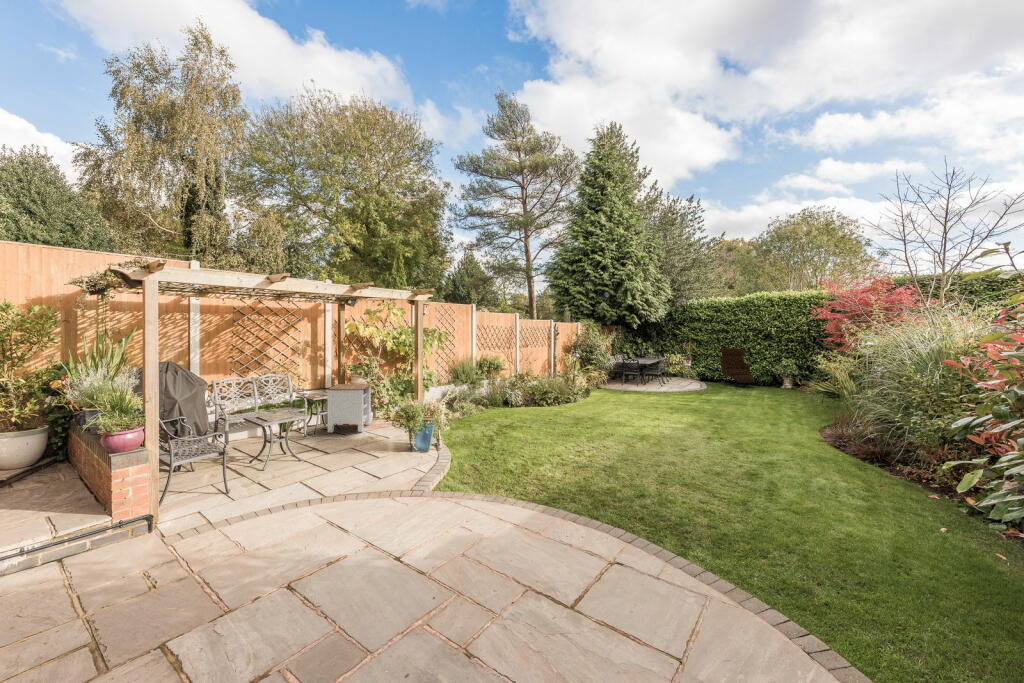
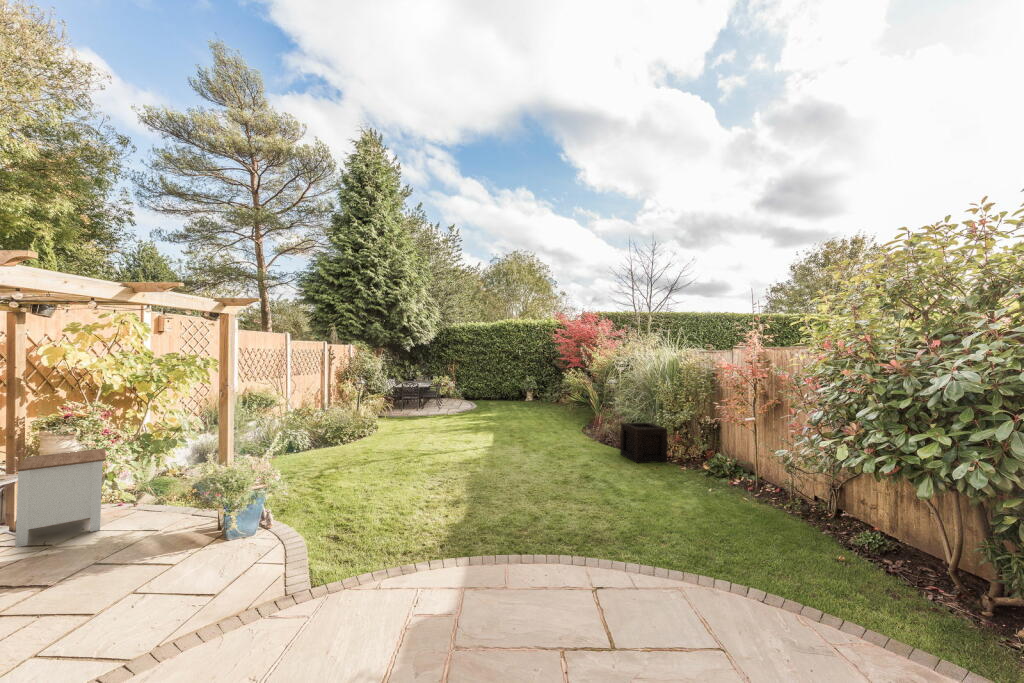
lounge chair: present [719,348,755,388] -> none [482,368,512,403]
wooden crate: none [846,419,928,484] -> present [620,423,668,463]

